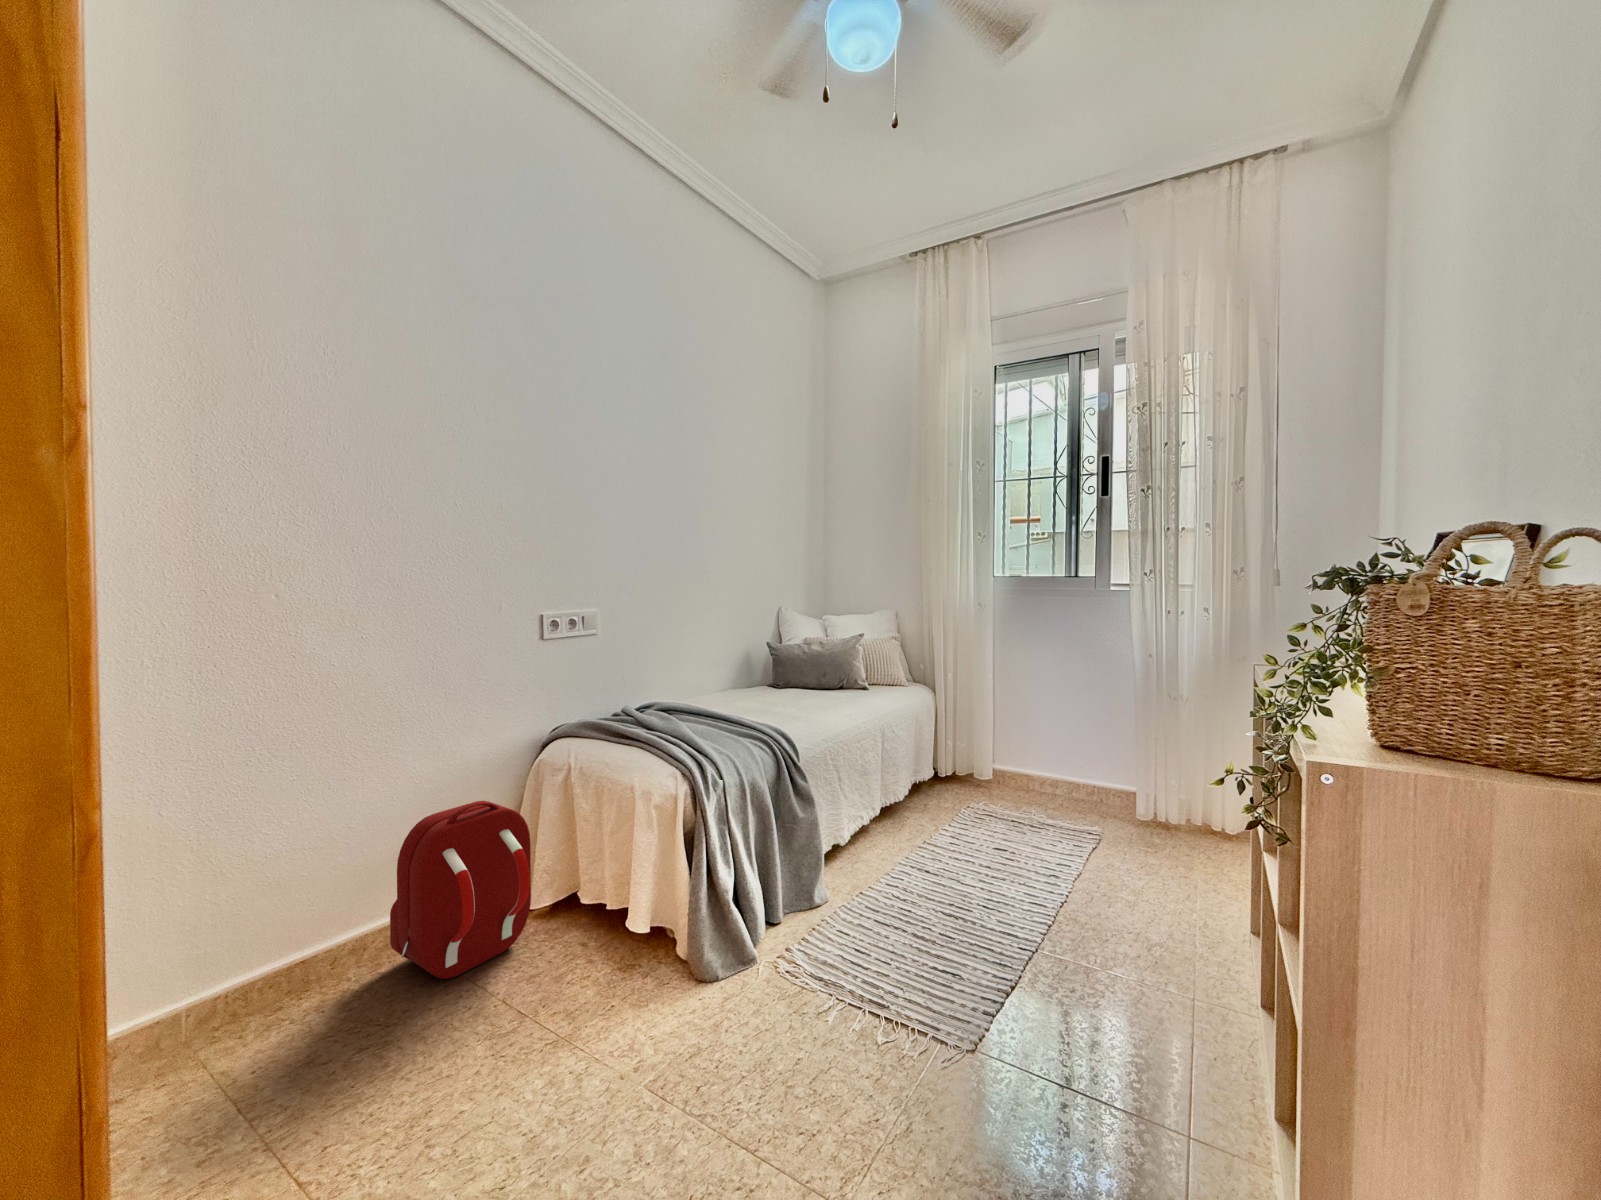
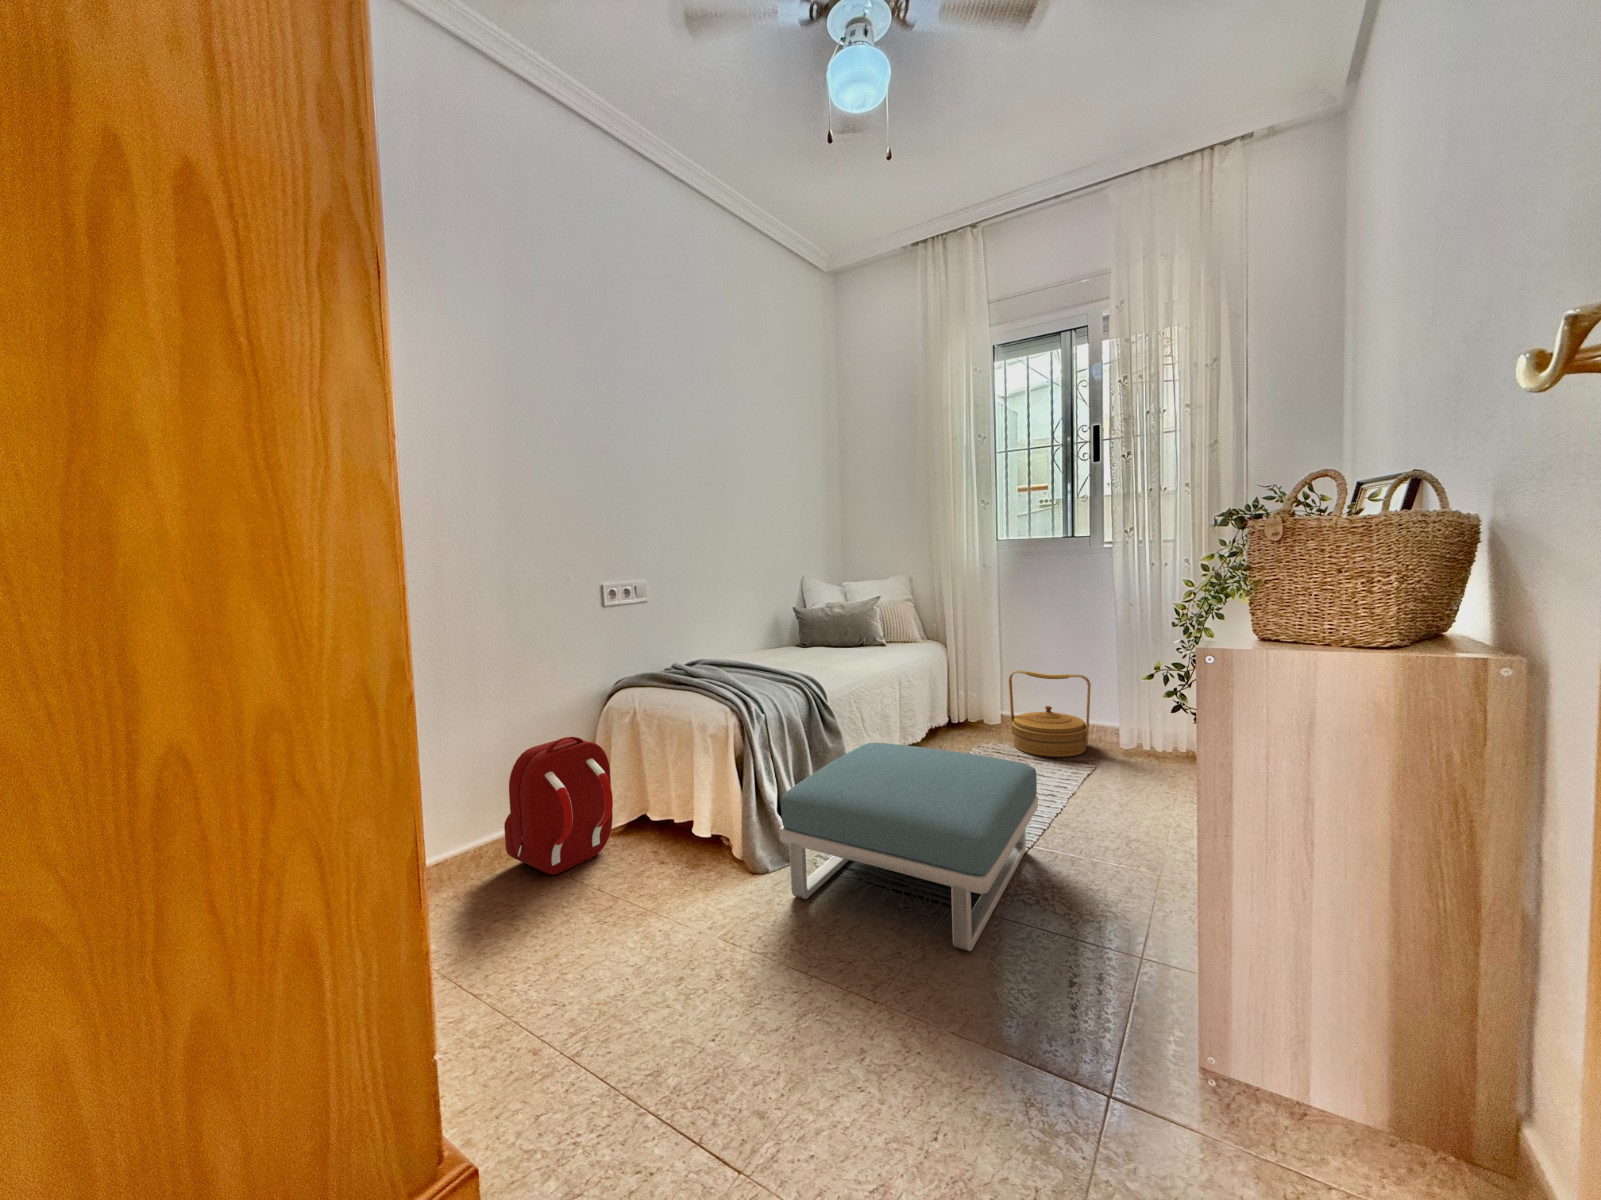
woven basket: none [1003,724,1095,826] -> present [1009,671,1091,757]
footstool: none [733,814,1047,1116] -> present [779,743,1038,951]

